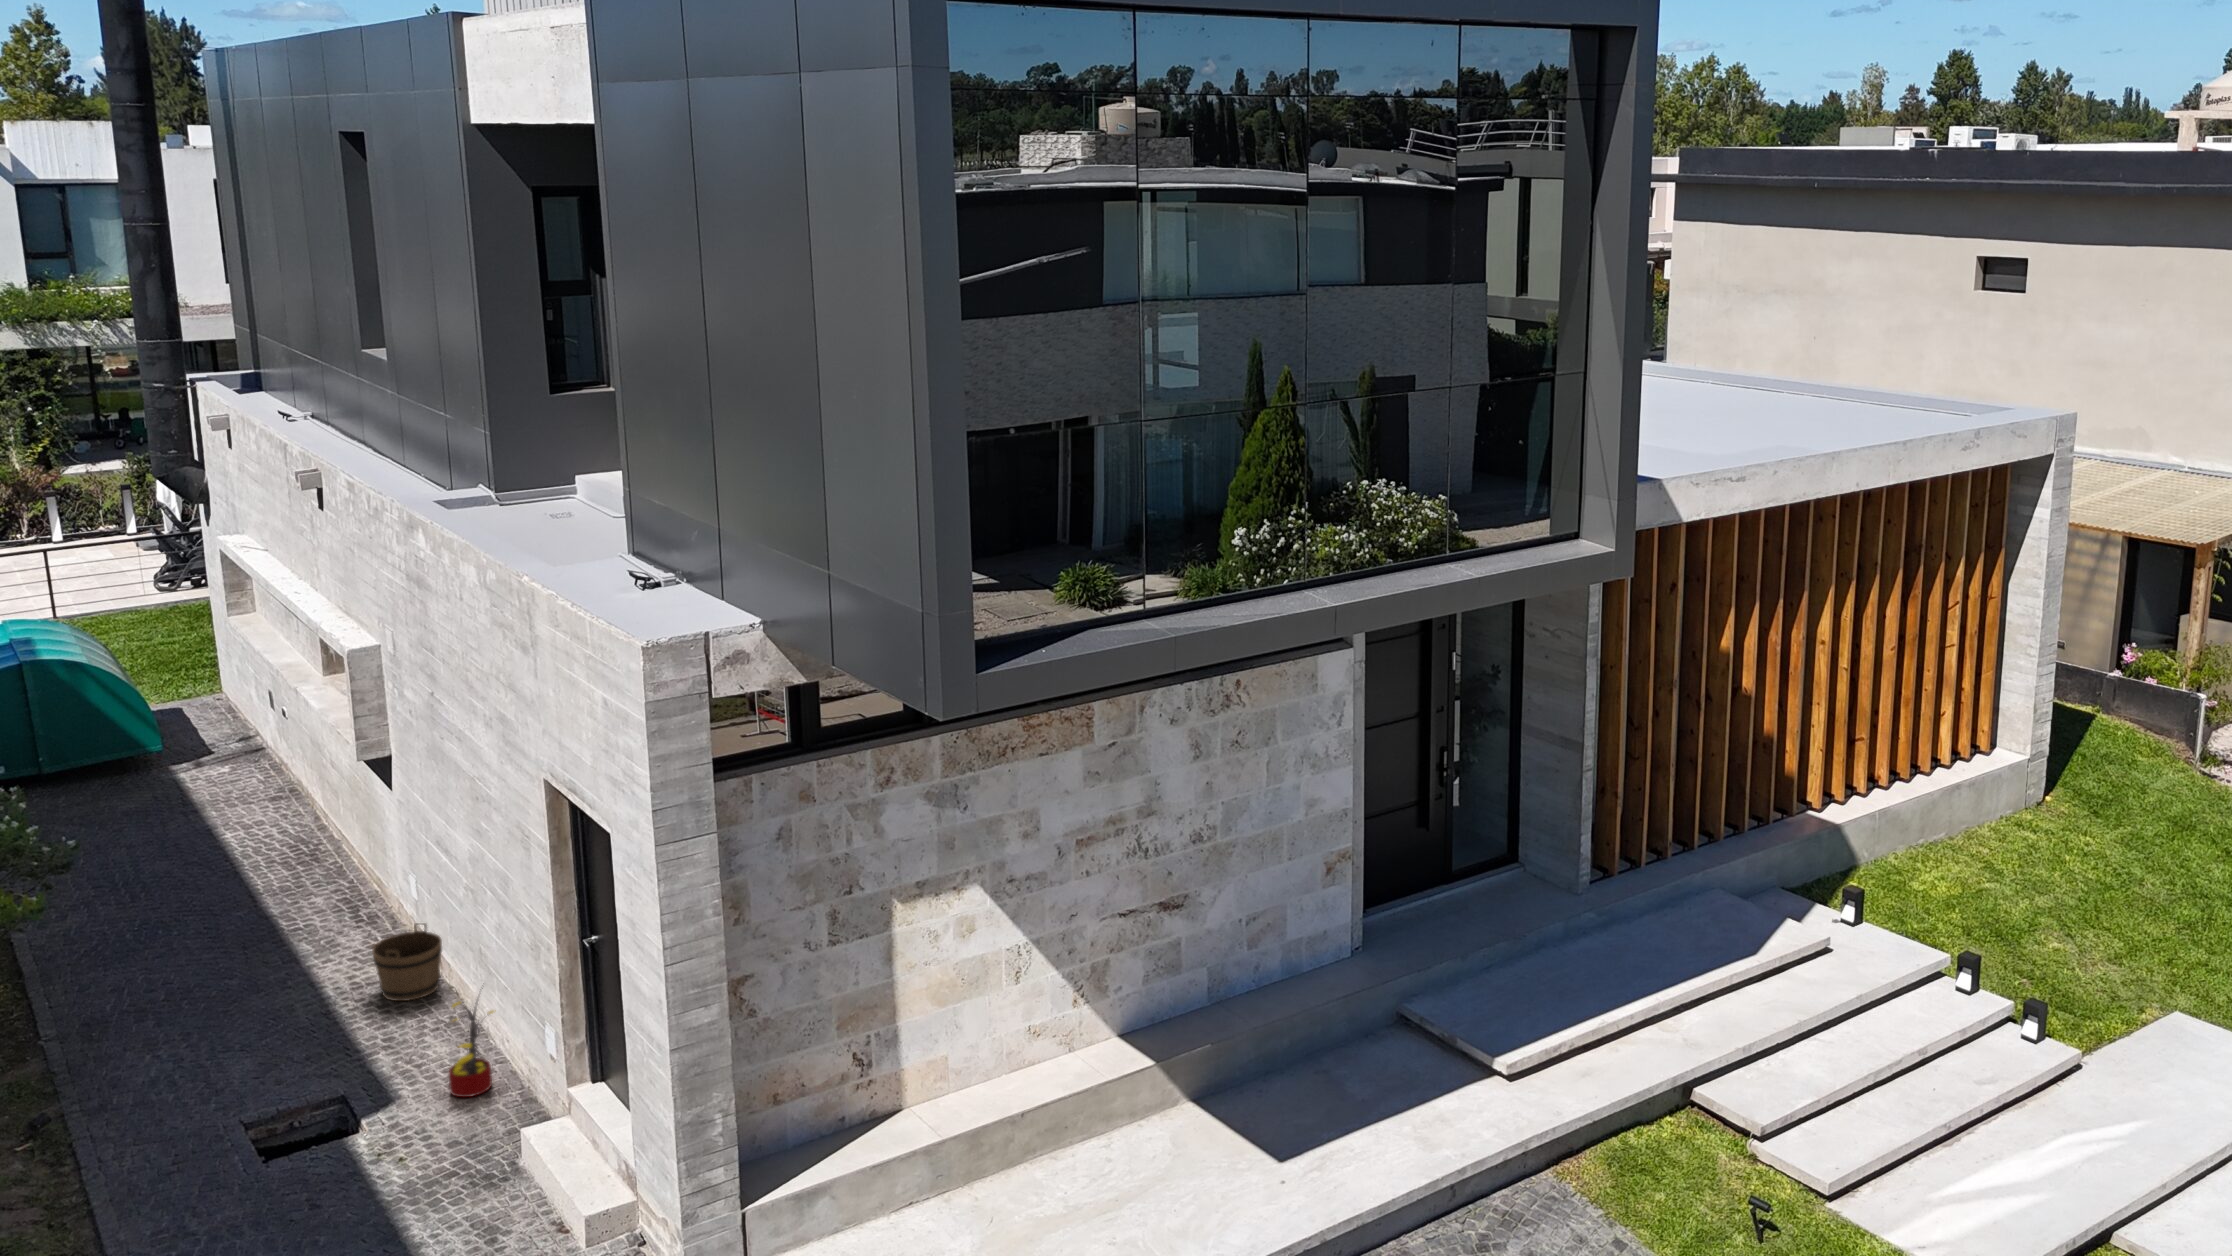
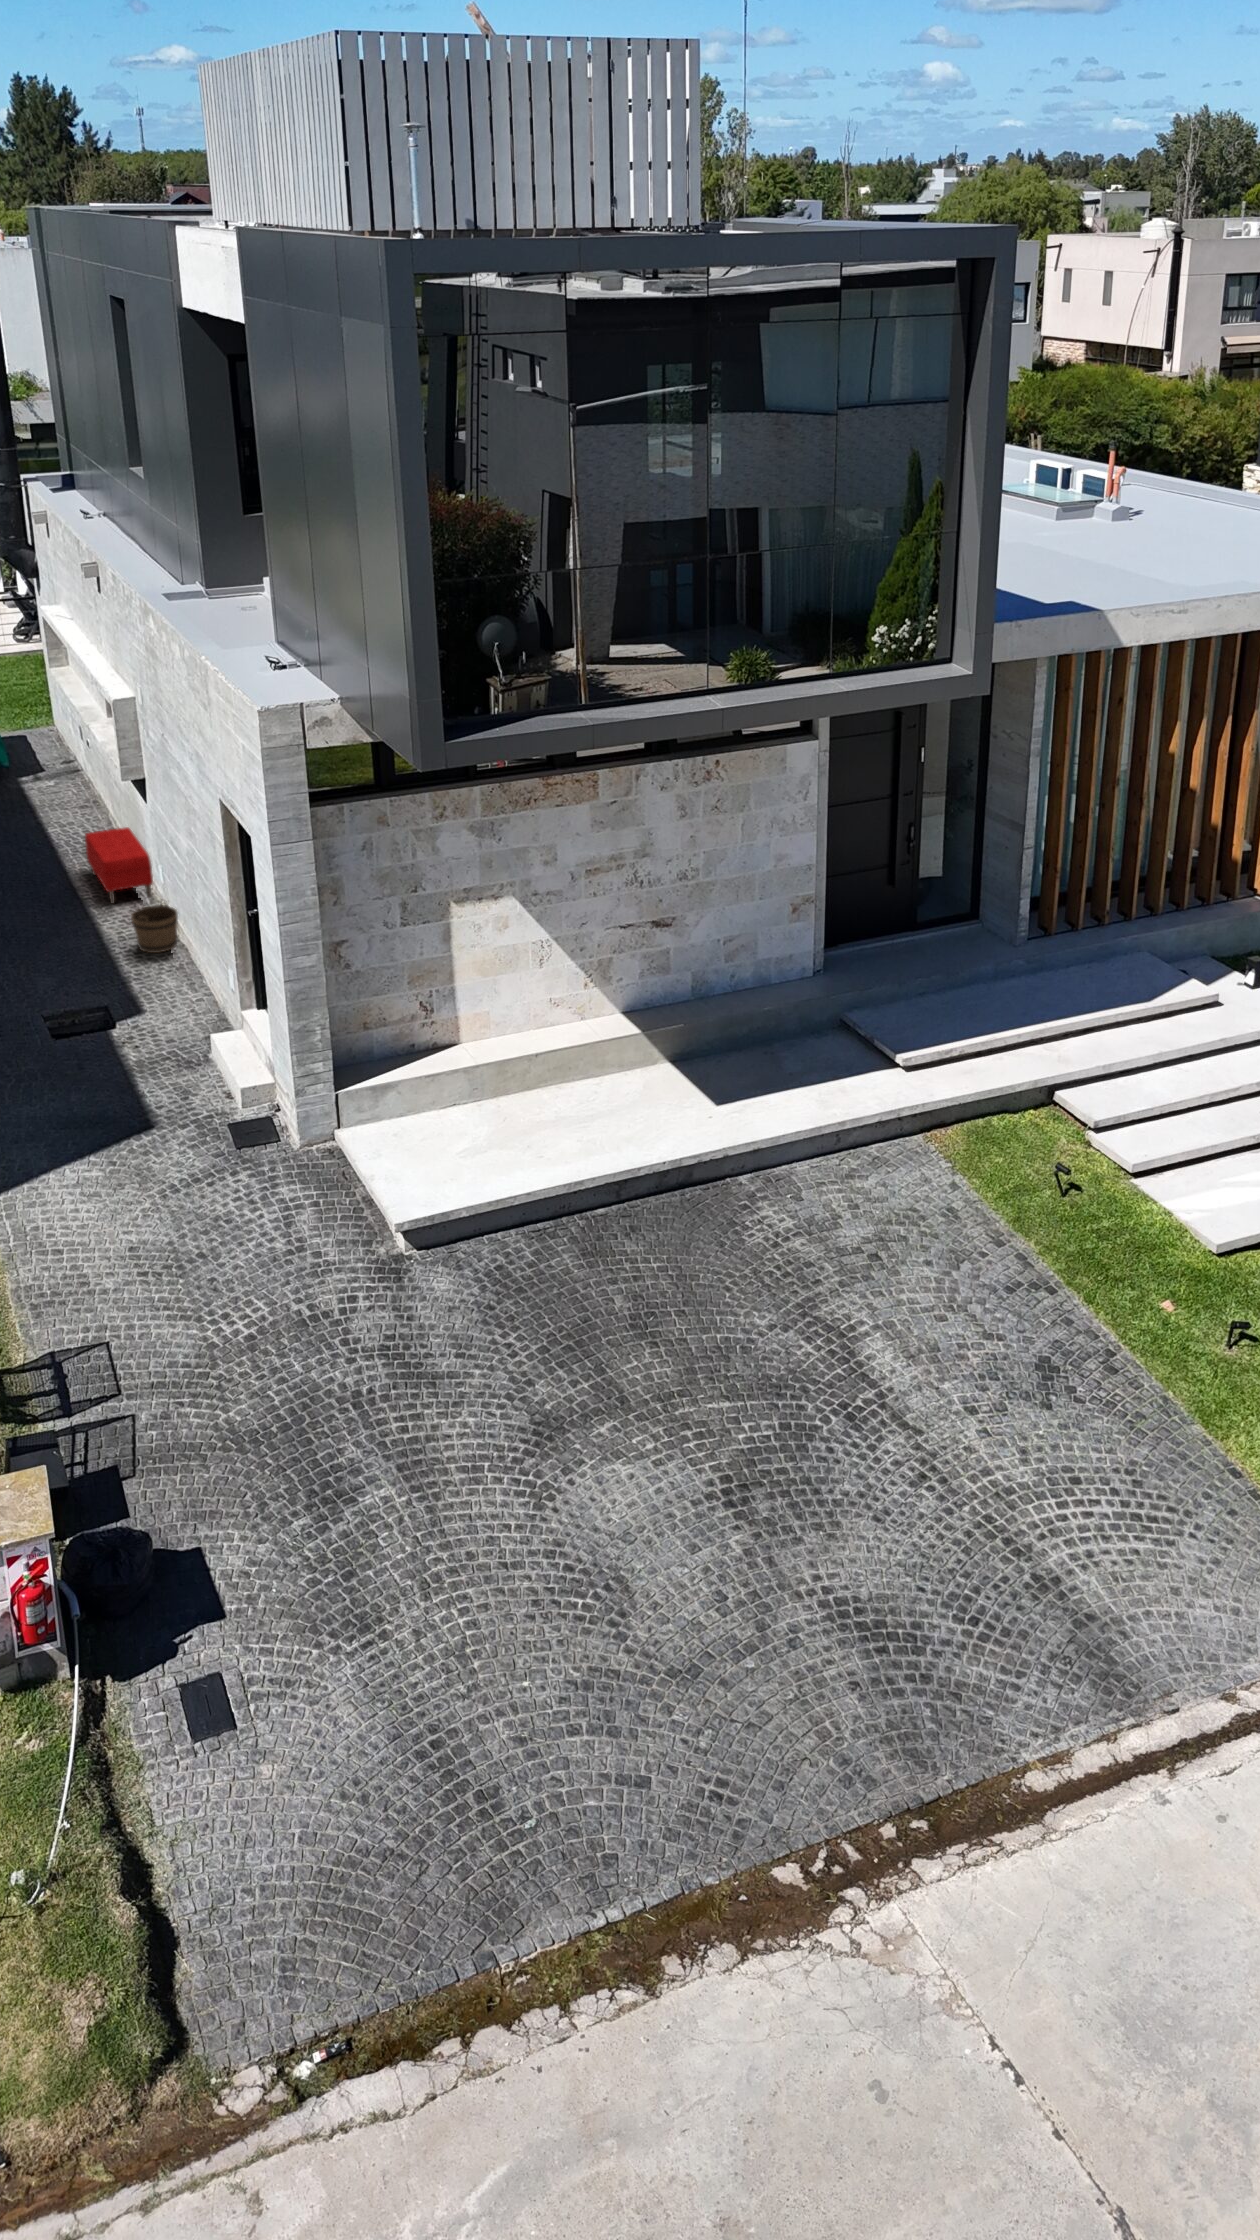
bench: none [291,823,396,933] -> present [85,827,153,904]
decorative plant: present [449,988,494,1097] -> none [172,941,205,1017]

